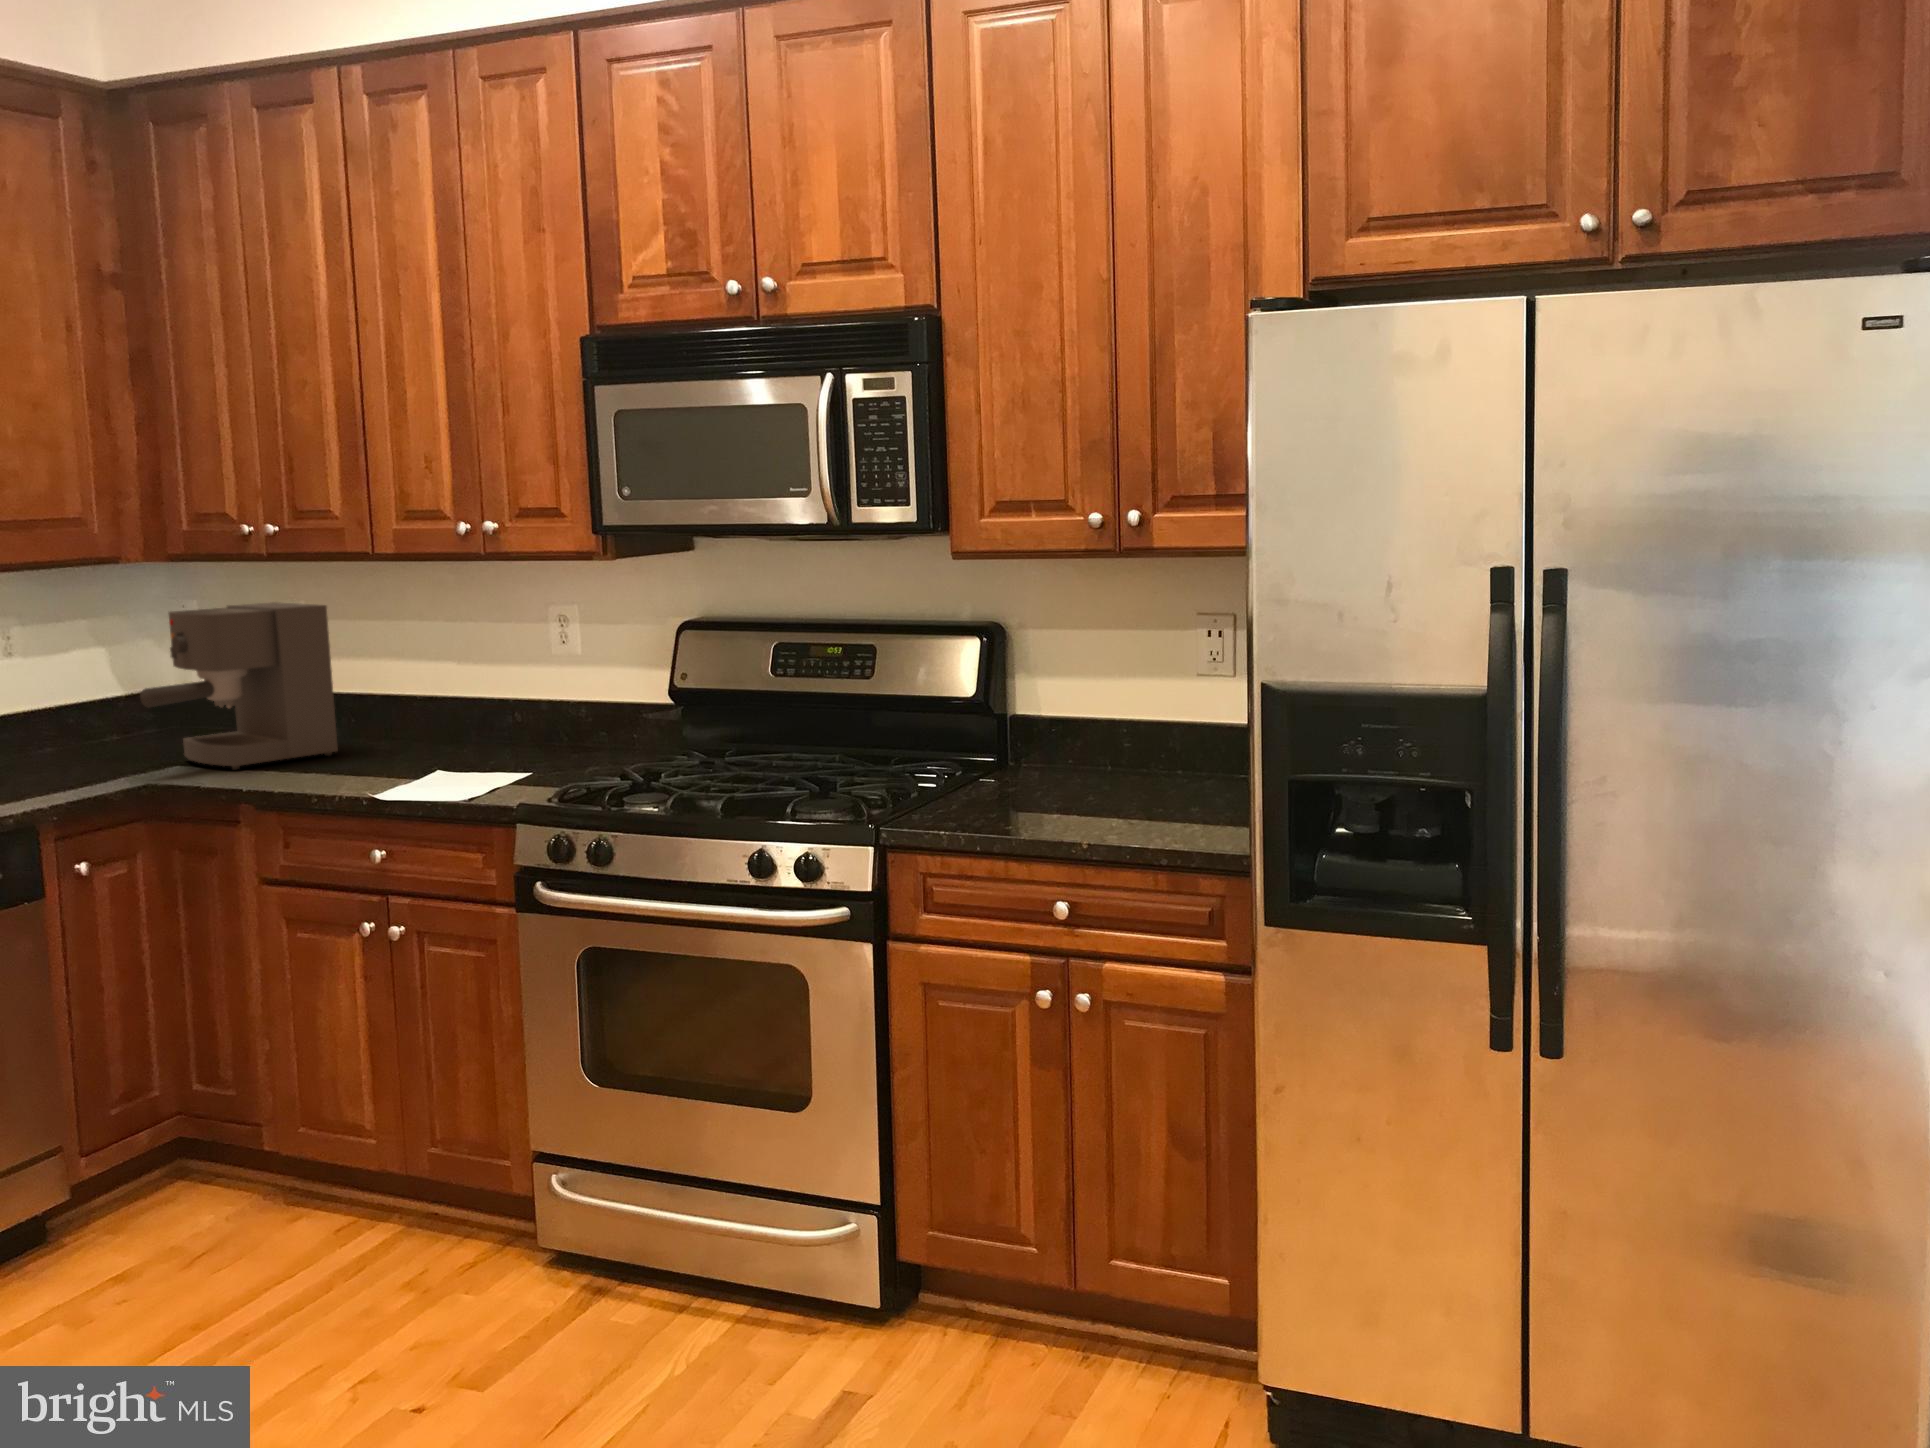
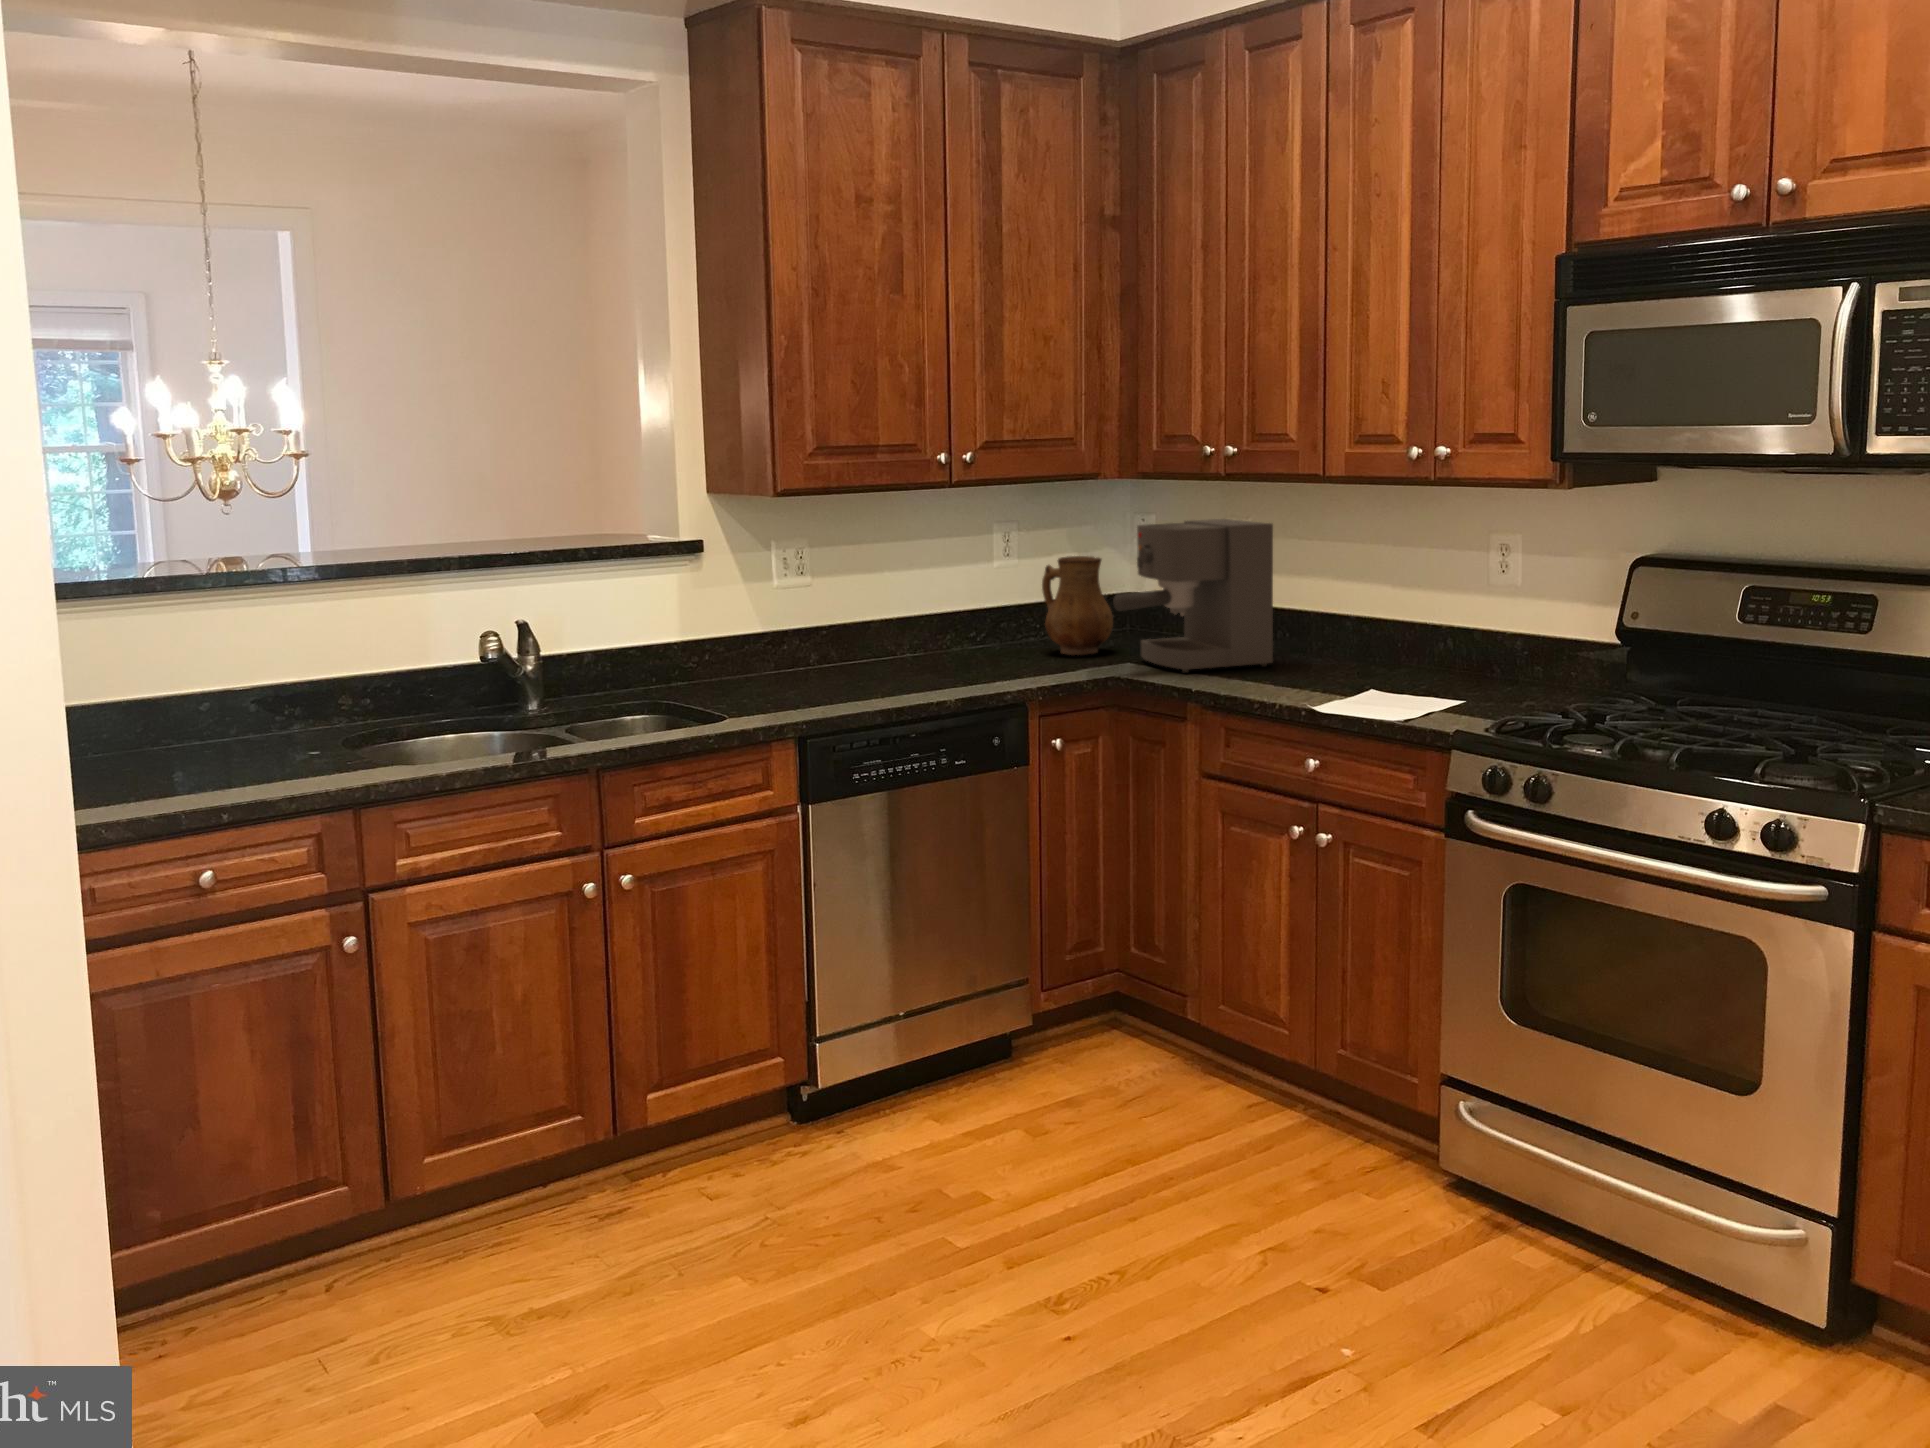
ceramic pitcher: none [56,649,151,761] -> present [1042,556,1113,655]

